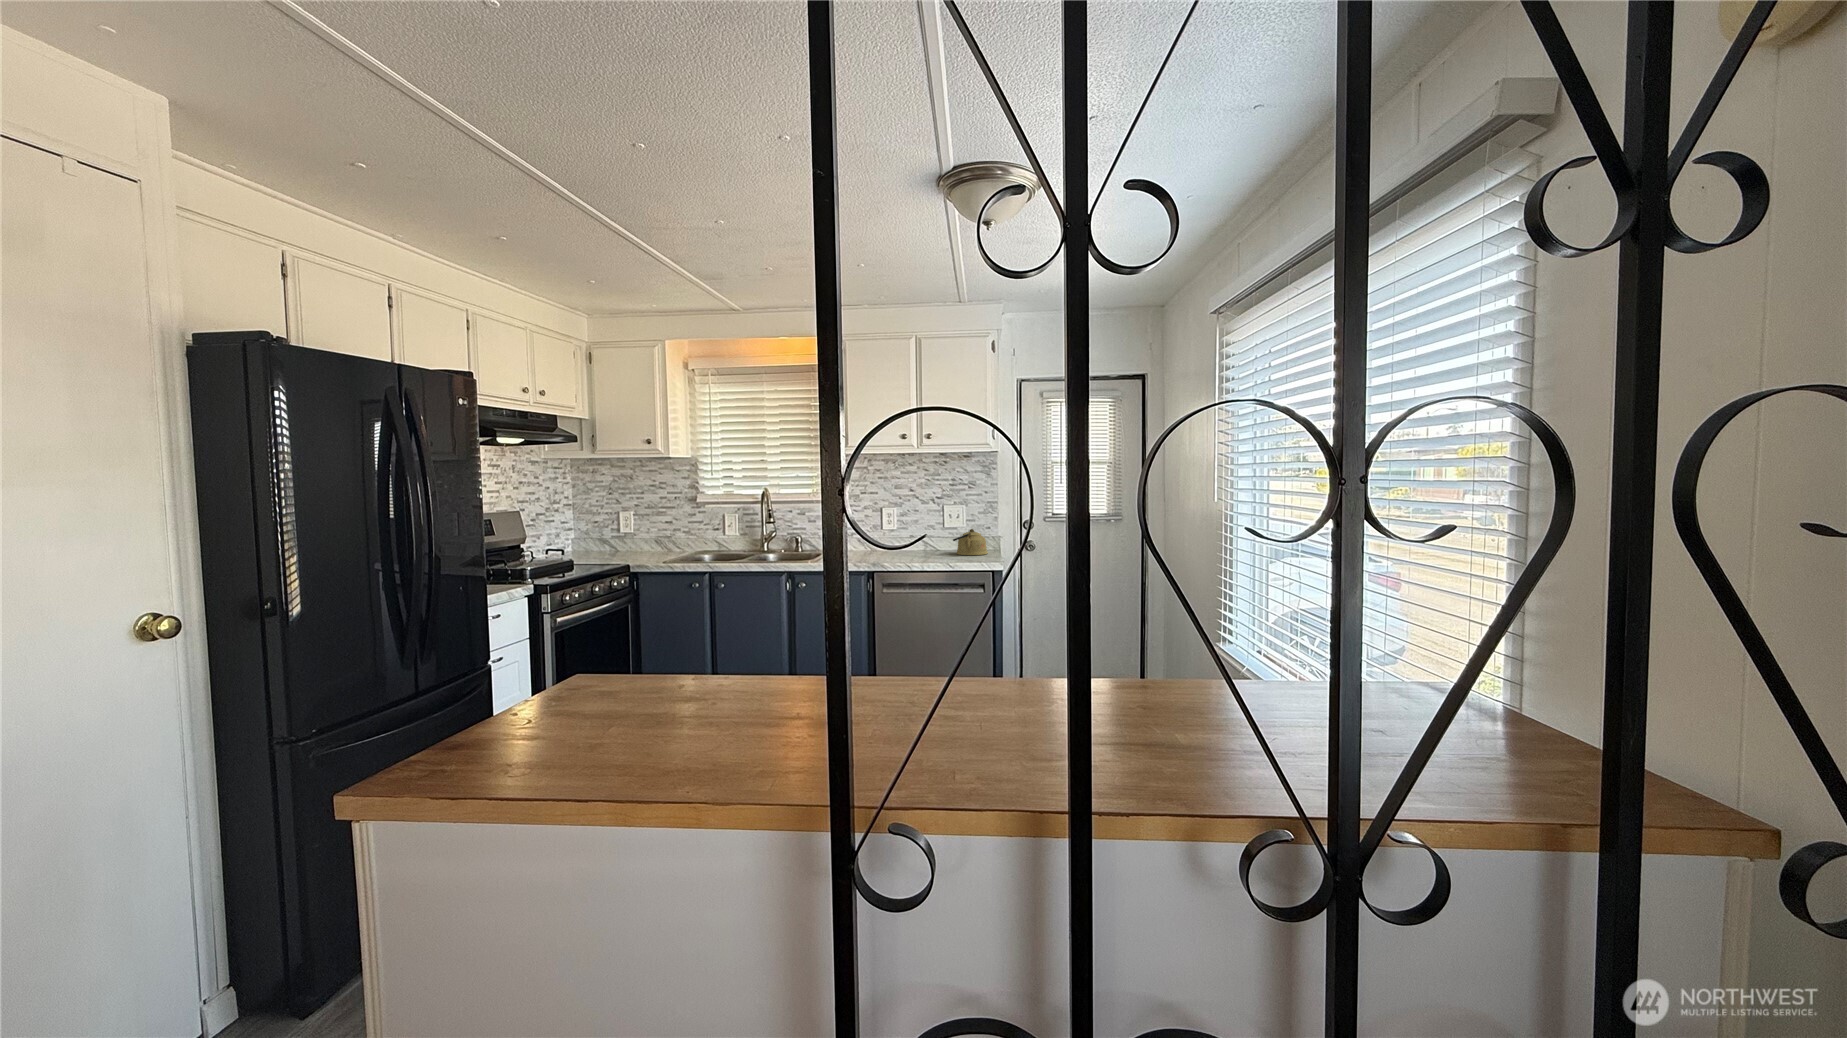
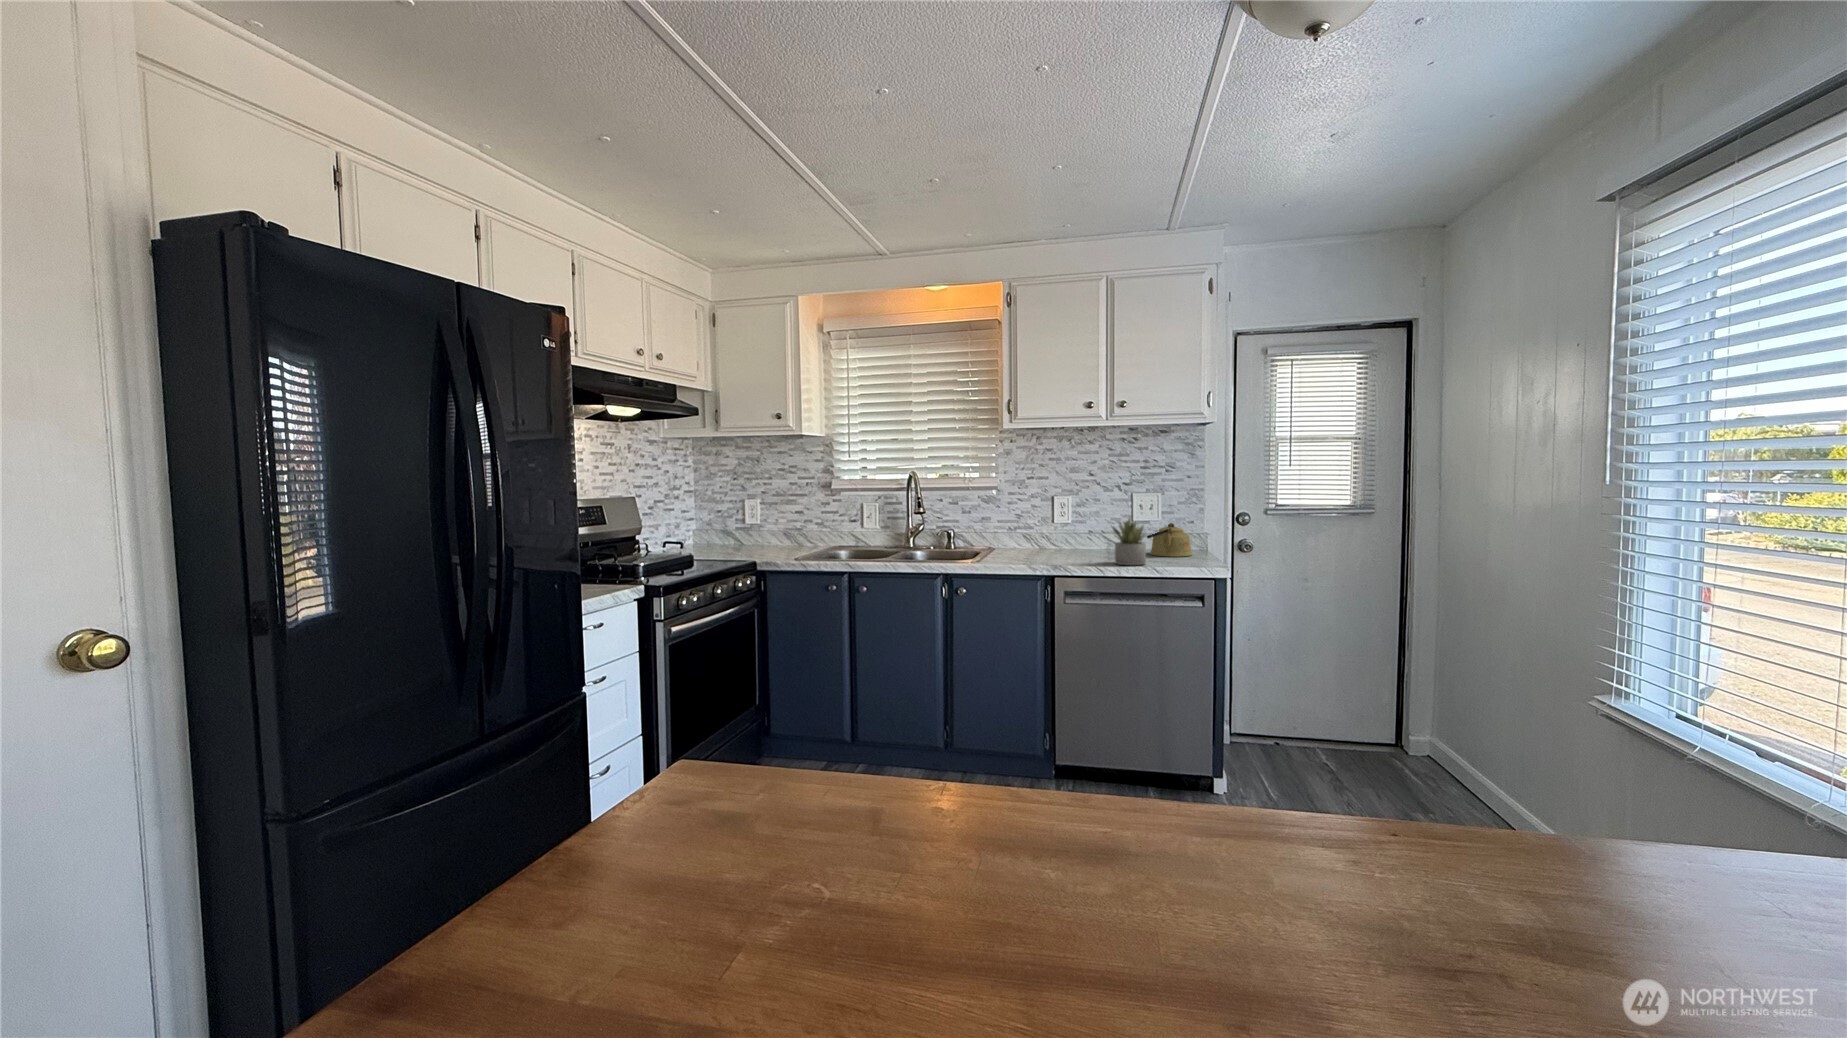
succulent plant: none [920,524,949,562] -> present [1112,518,1146,565]

